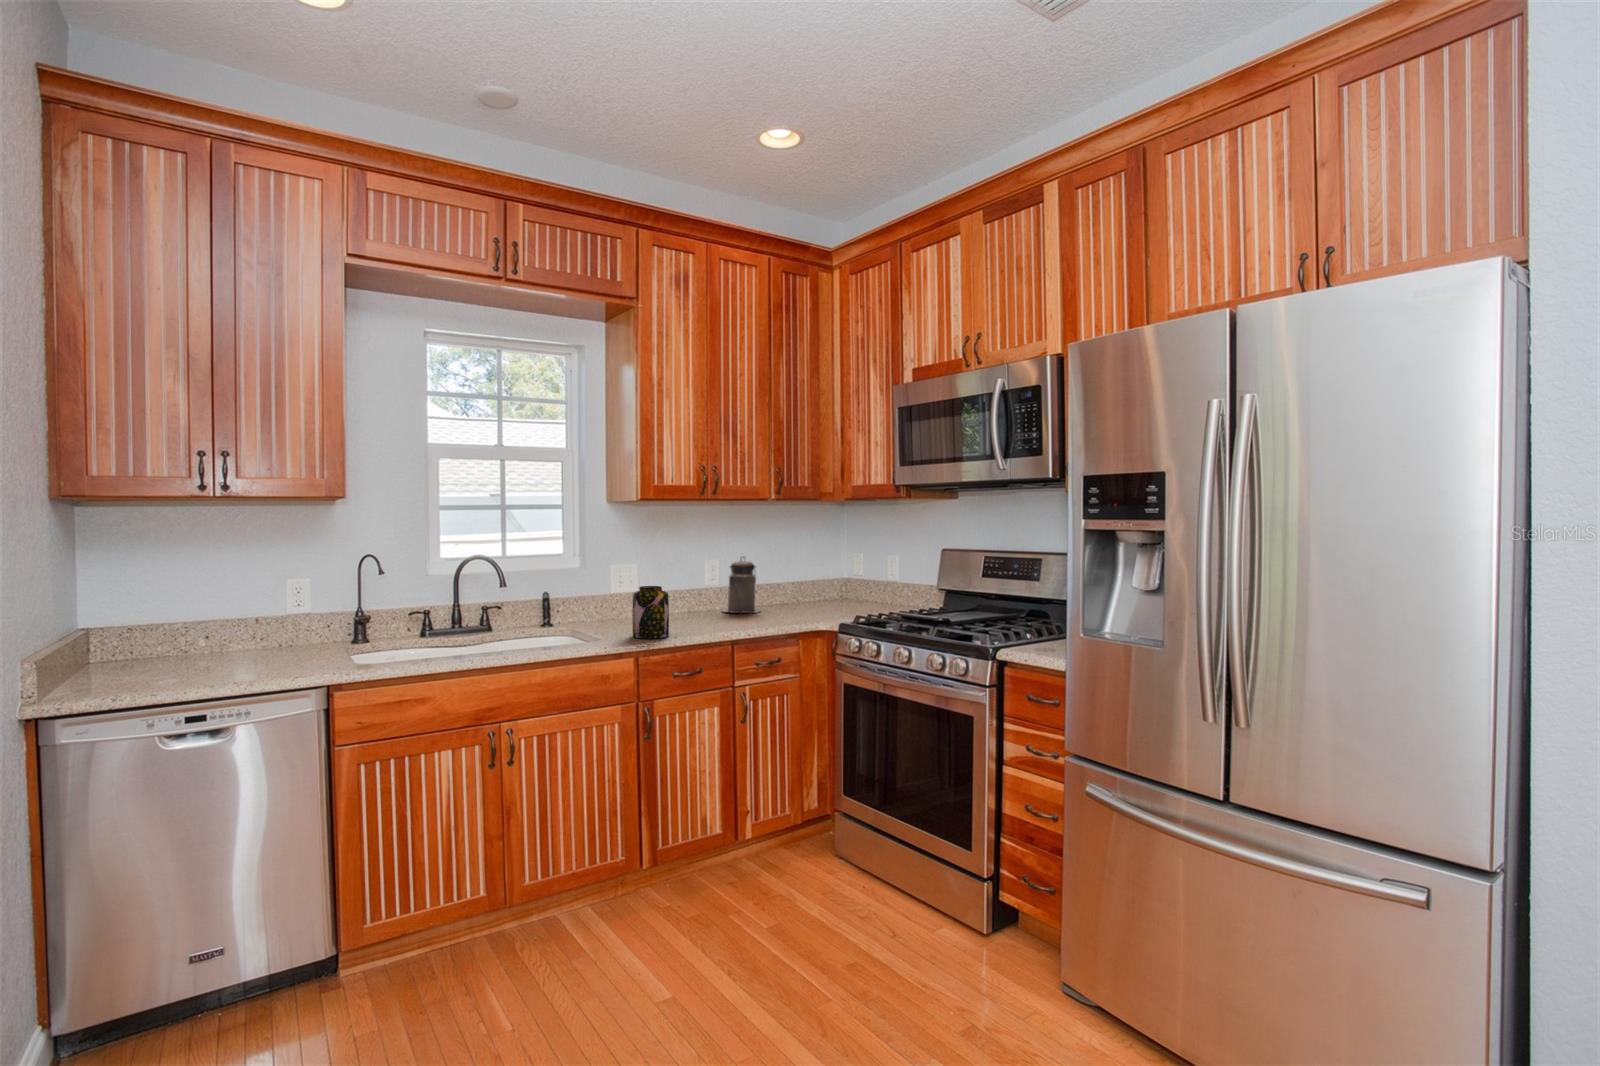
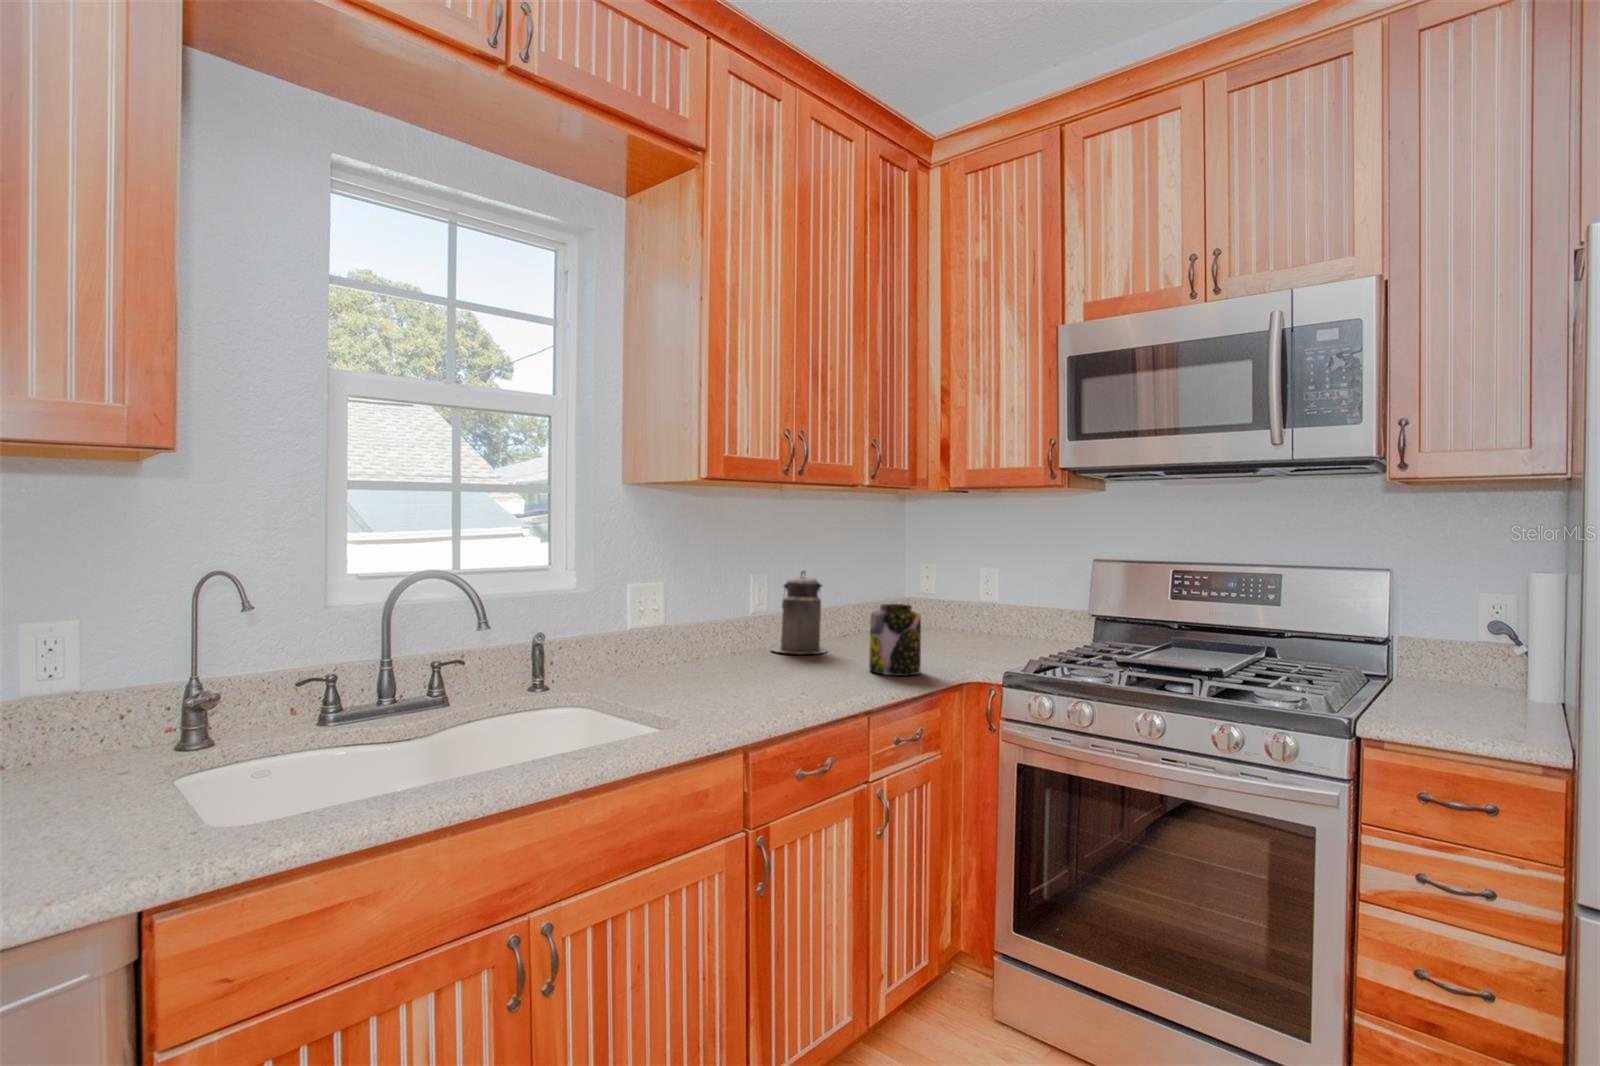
jar: present [632,586,669,638] -> present [869,604,921,676]

